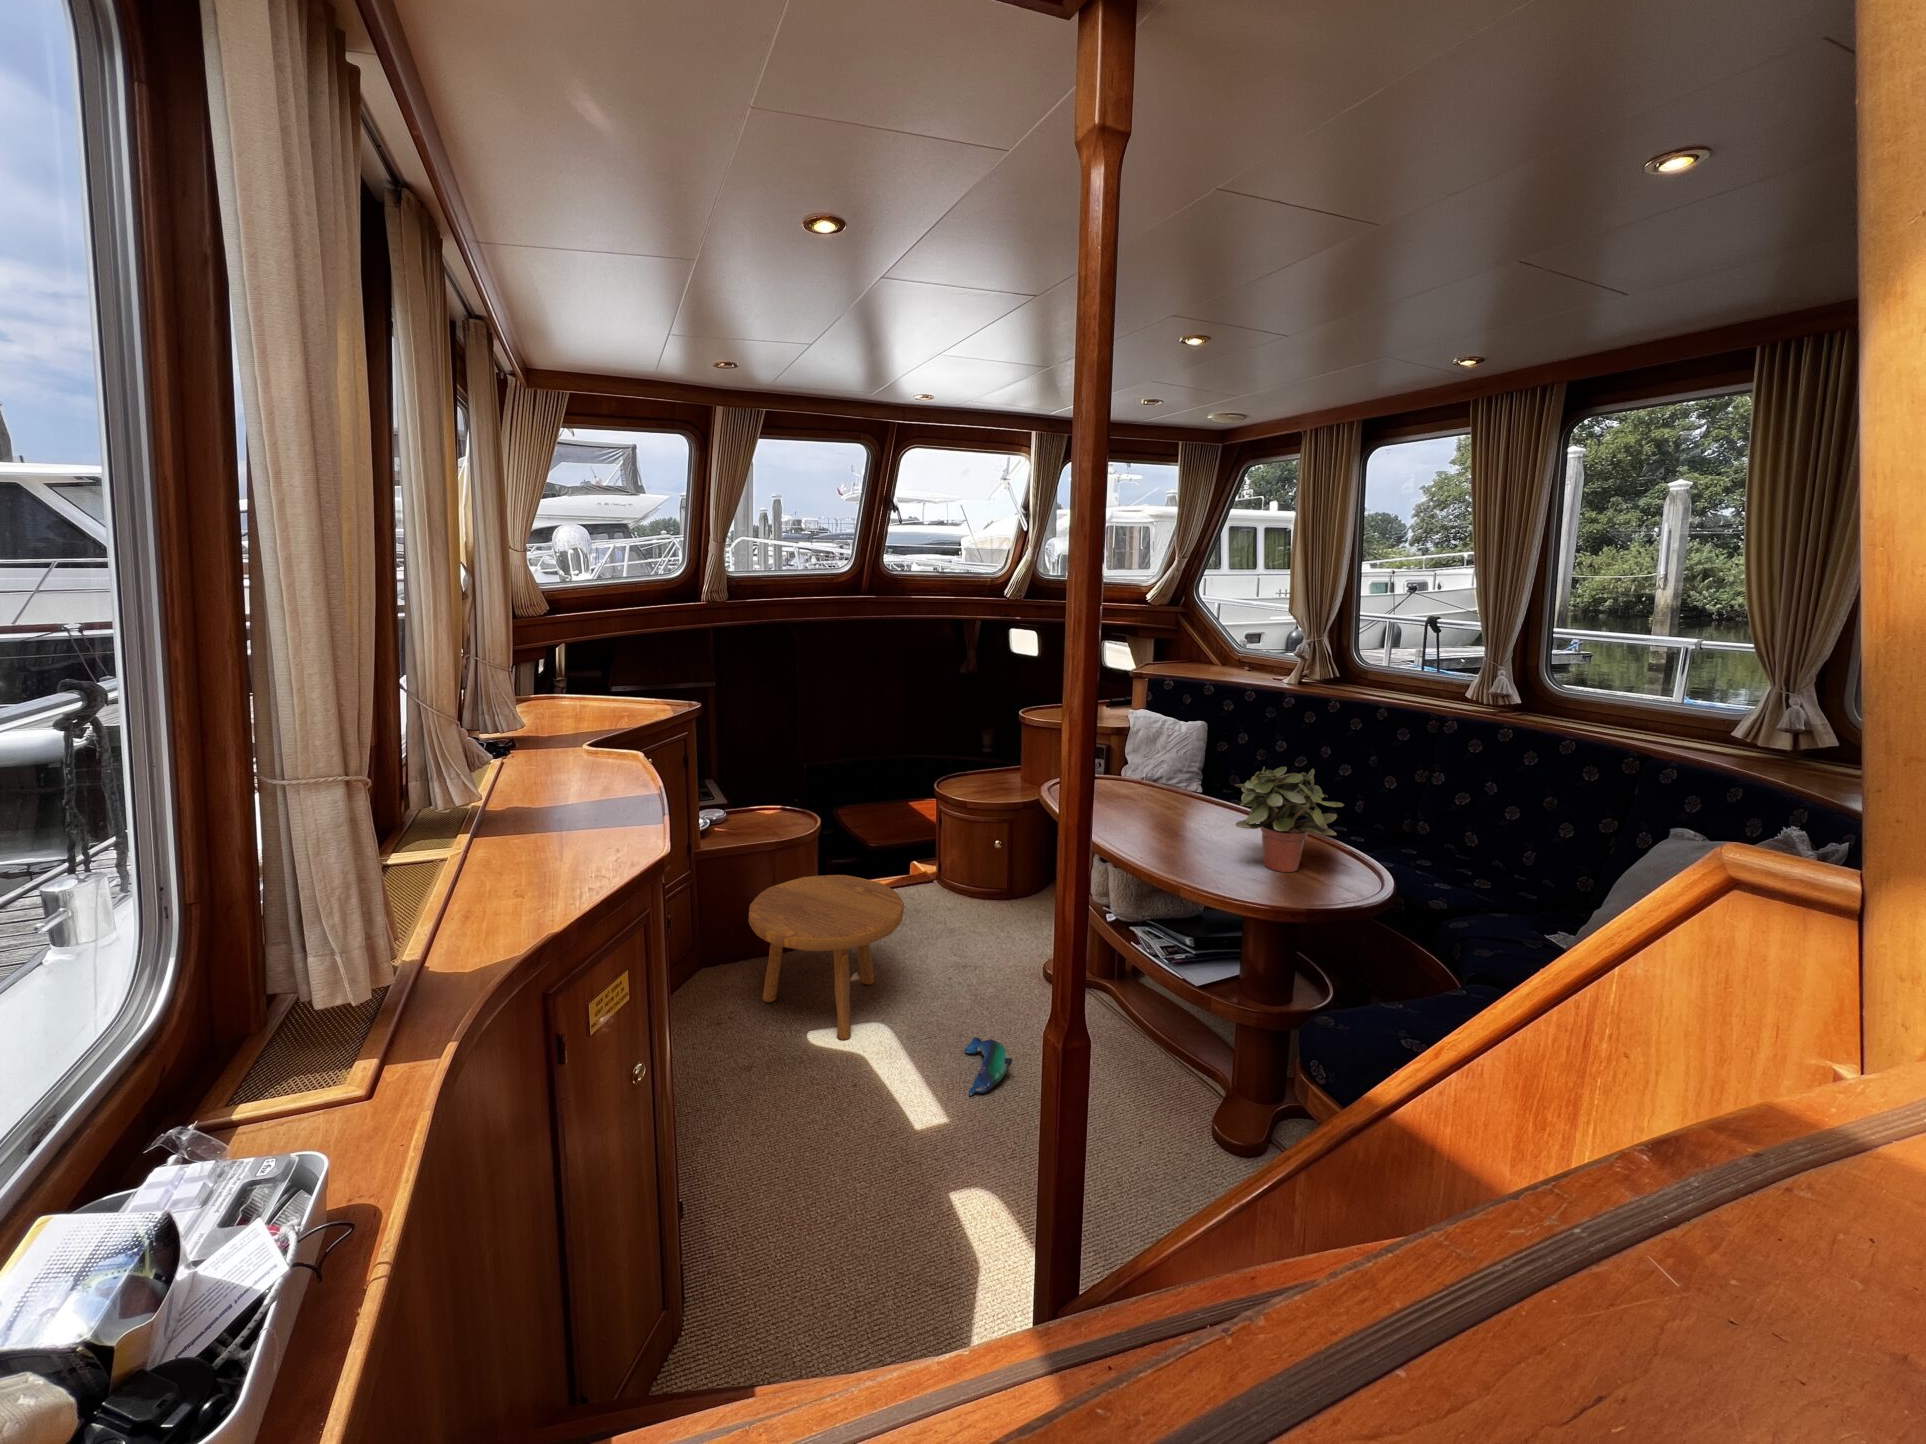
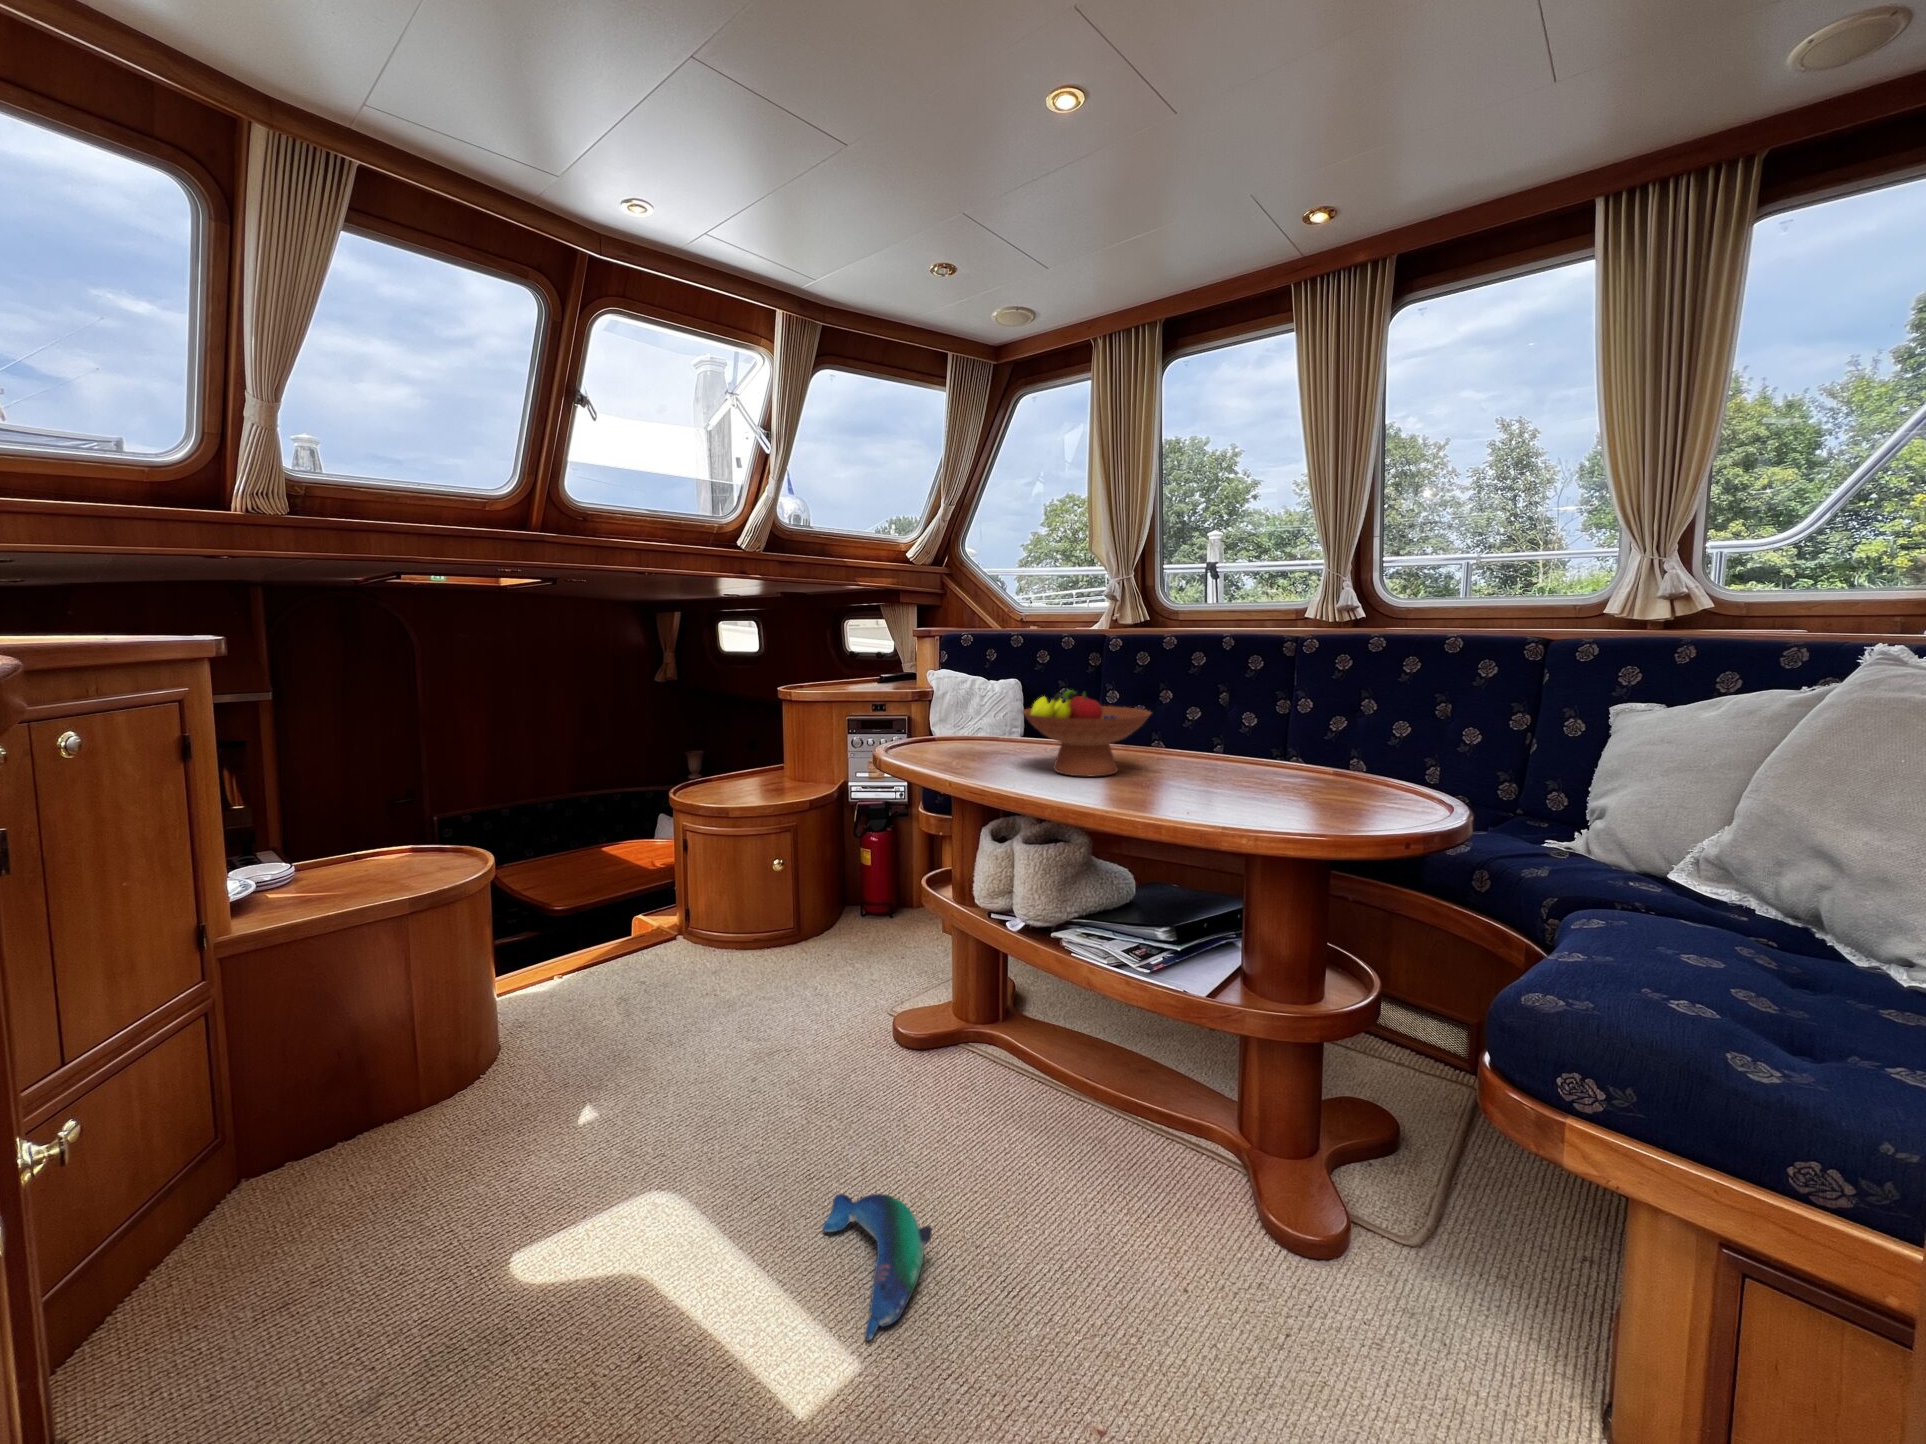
potted plant: present [1235,767,1344,872] -> none [1216,632,1389,798]
fruit bowl: none [1129,772,1216,833] -> present [1022,690,1151,777]
footstool: present [748,875,904,1040] -> none [309,935,669,1284]

